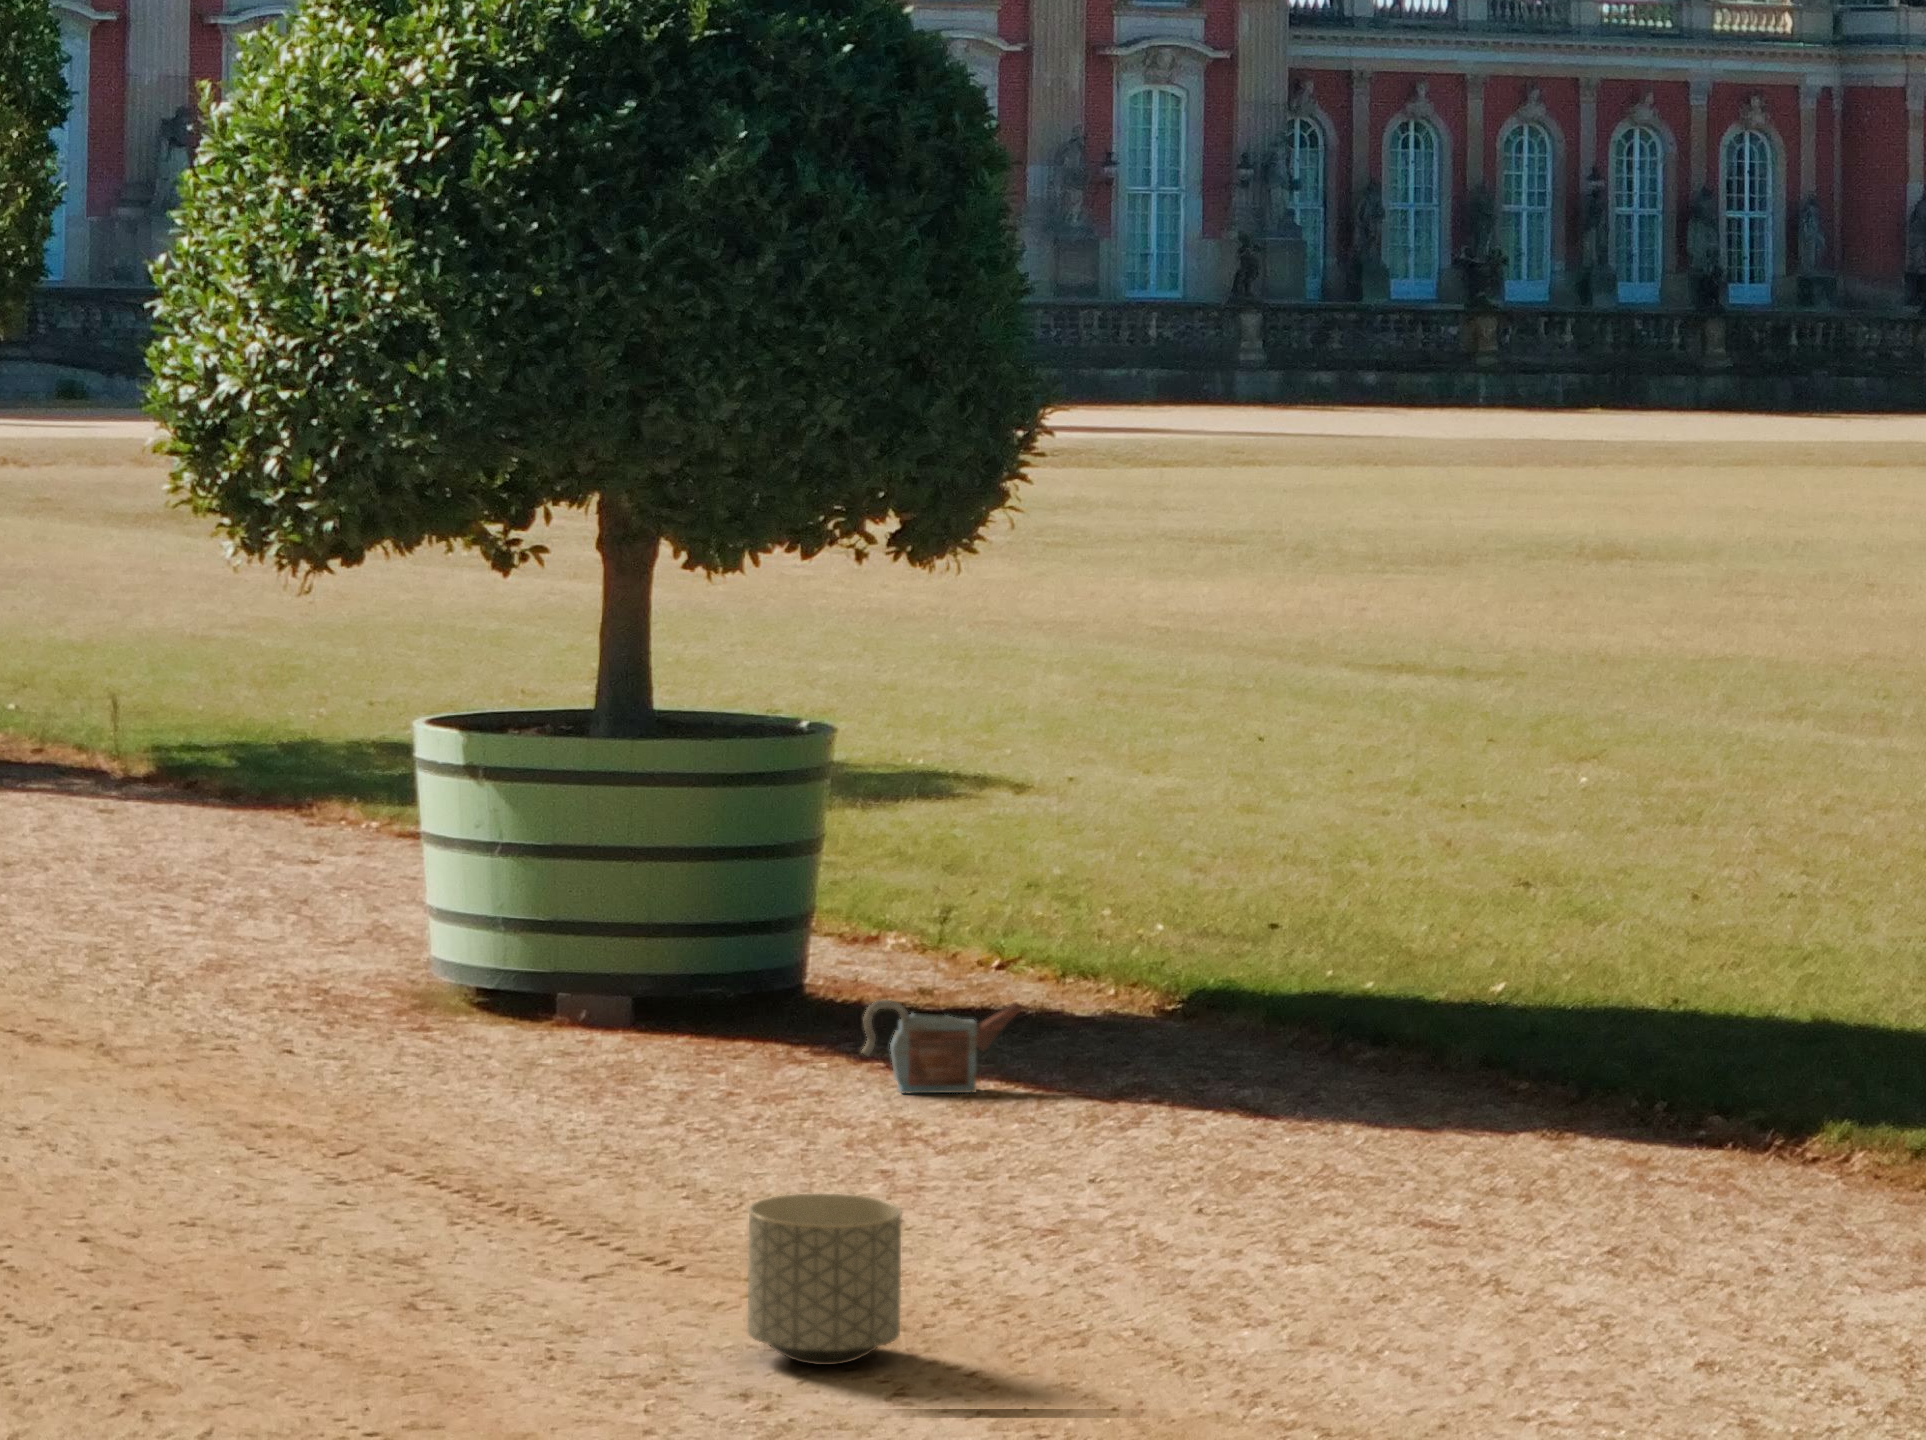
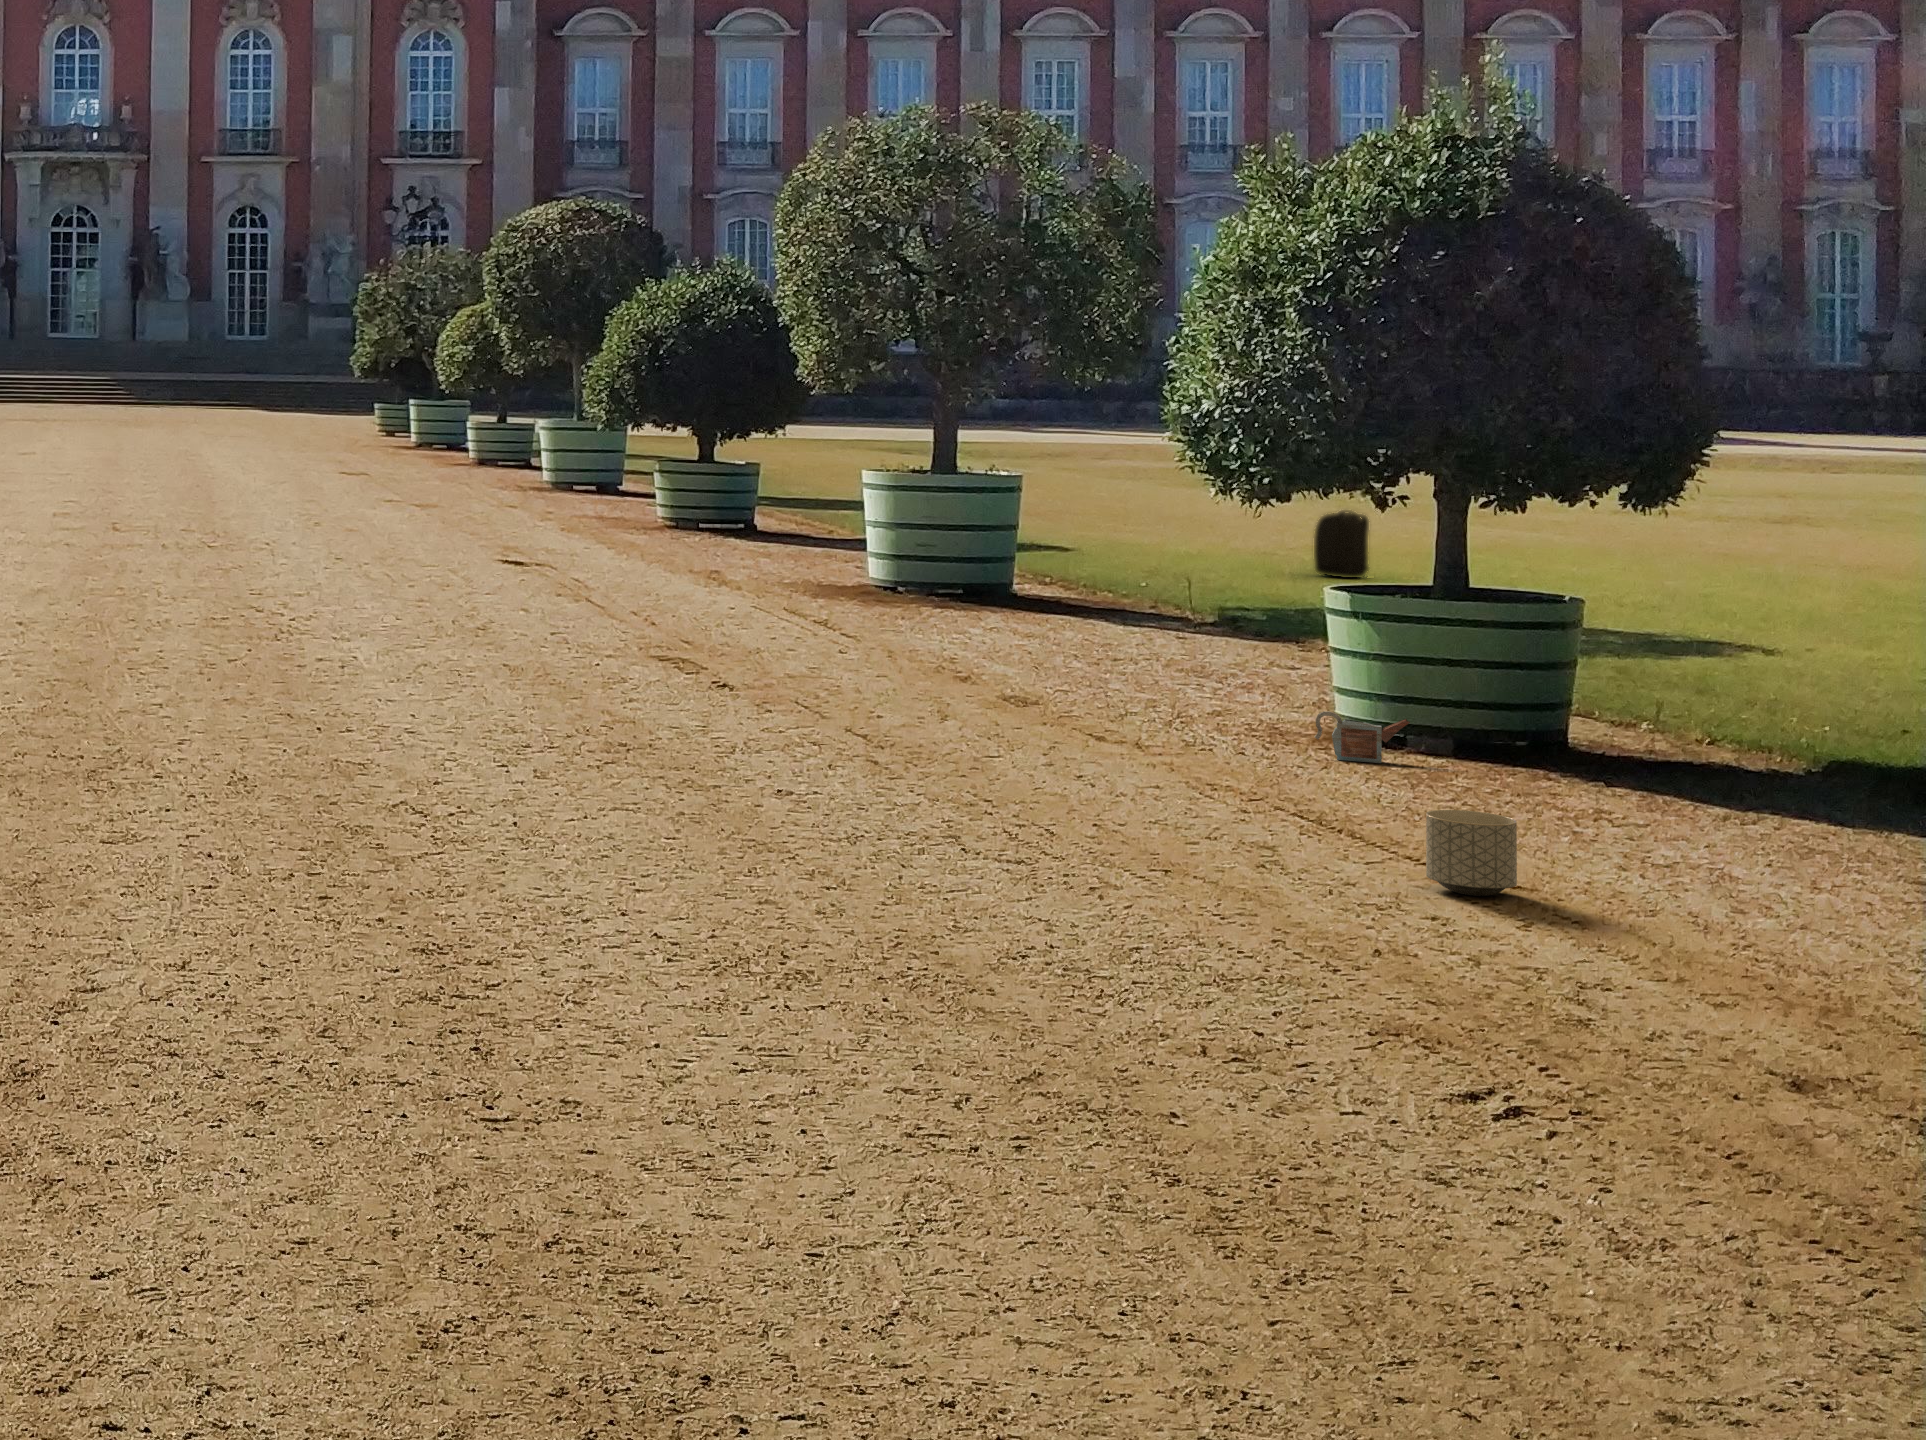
backpack: none [278,545,366,662] -> present [1314,511,1369,578]
watering can: present [862,1000,1022,1094] -> present [1315,711,1410,763]

